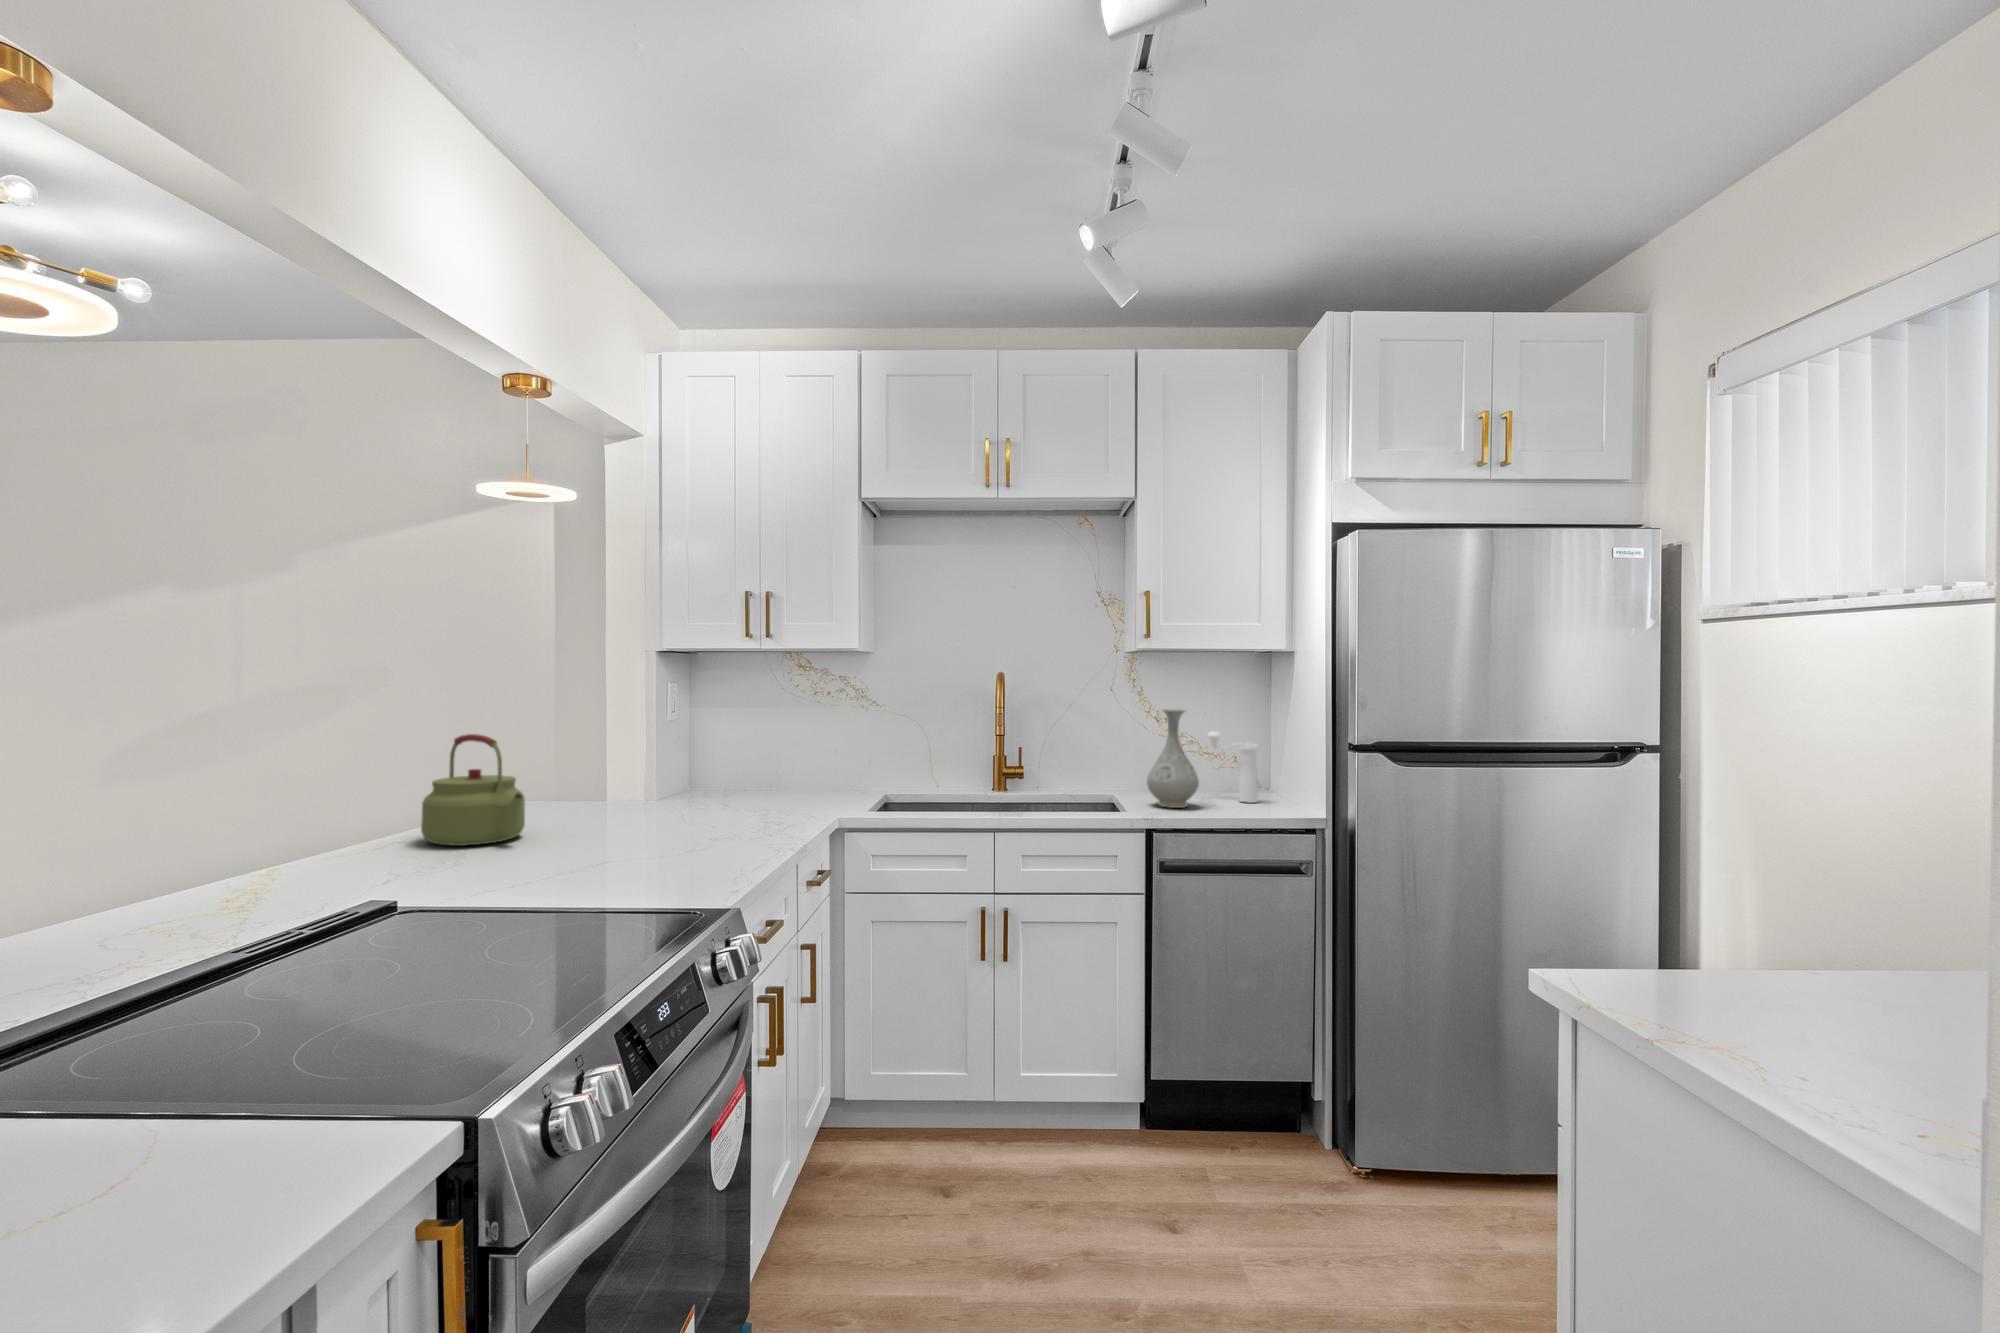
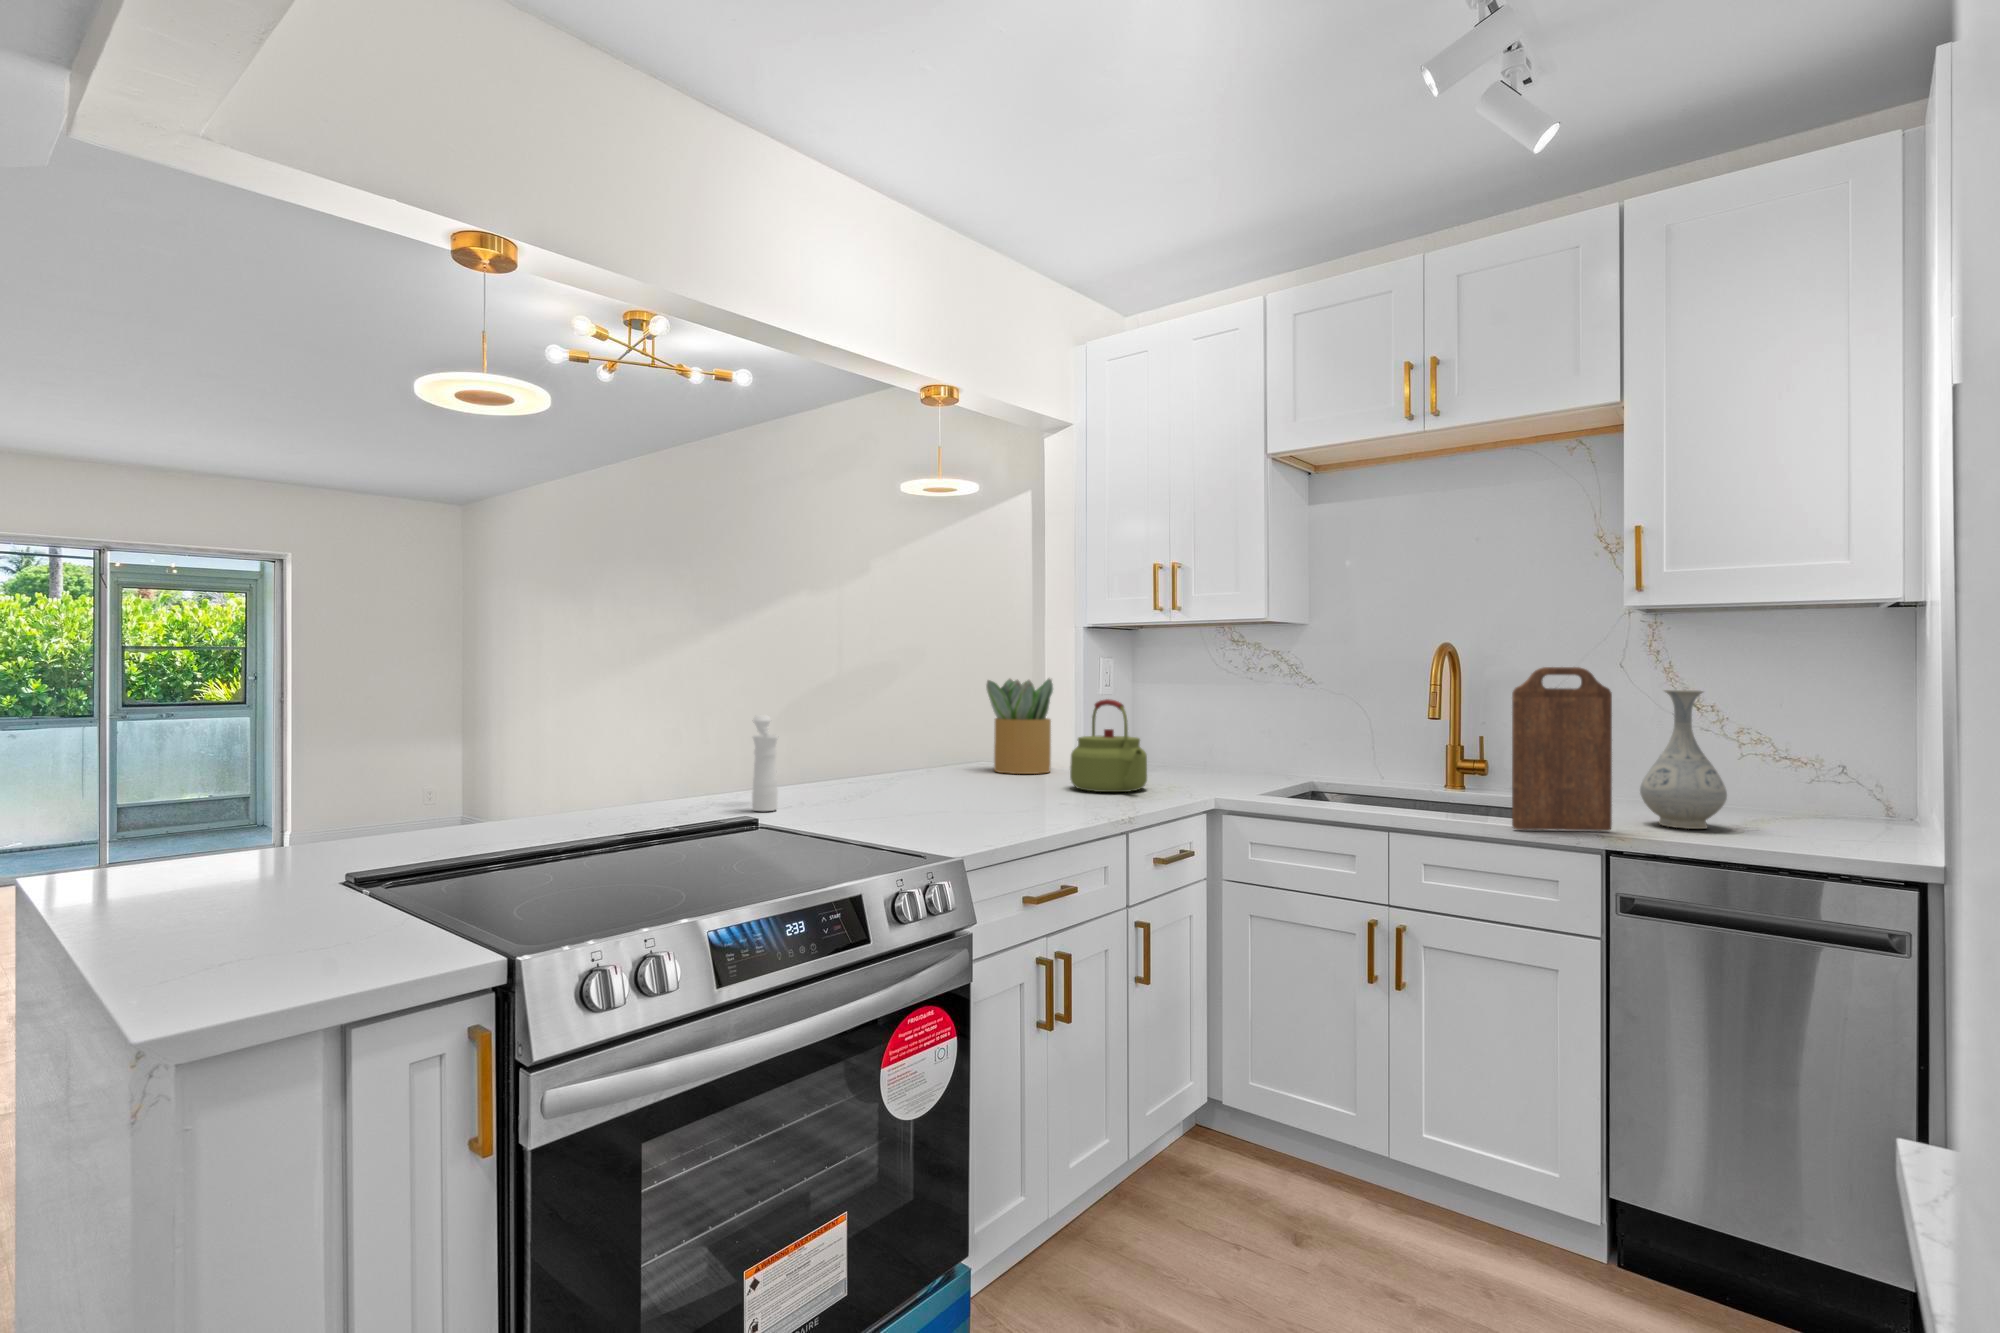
cutting board: none [1092,696,1147,821] -> present [1512,667,1612,831]
potted plant: none [550,700,629,805] -> present [986,678,1053,774]
pepper mill: present [1208,732,1258,803] -> present [752,715,778,811]
kettle: present [421,734,525,846] -> present [1070,699,1147,792]

